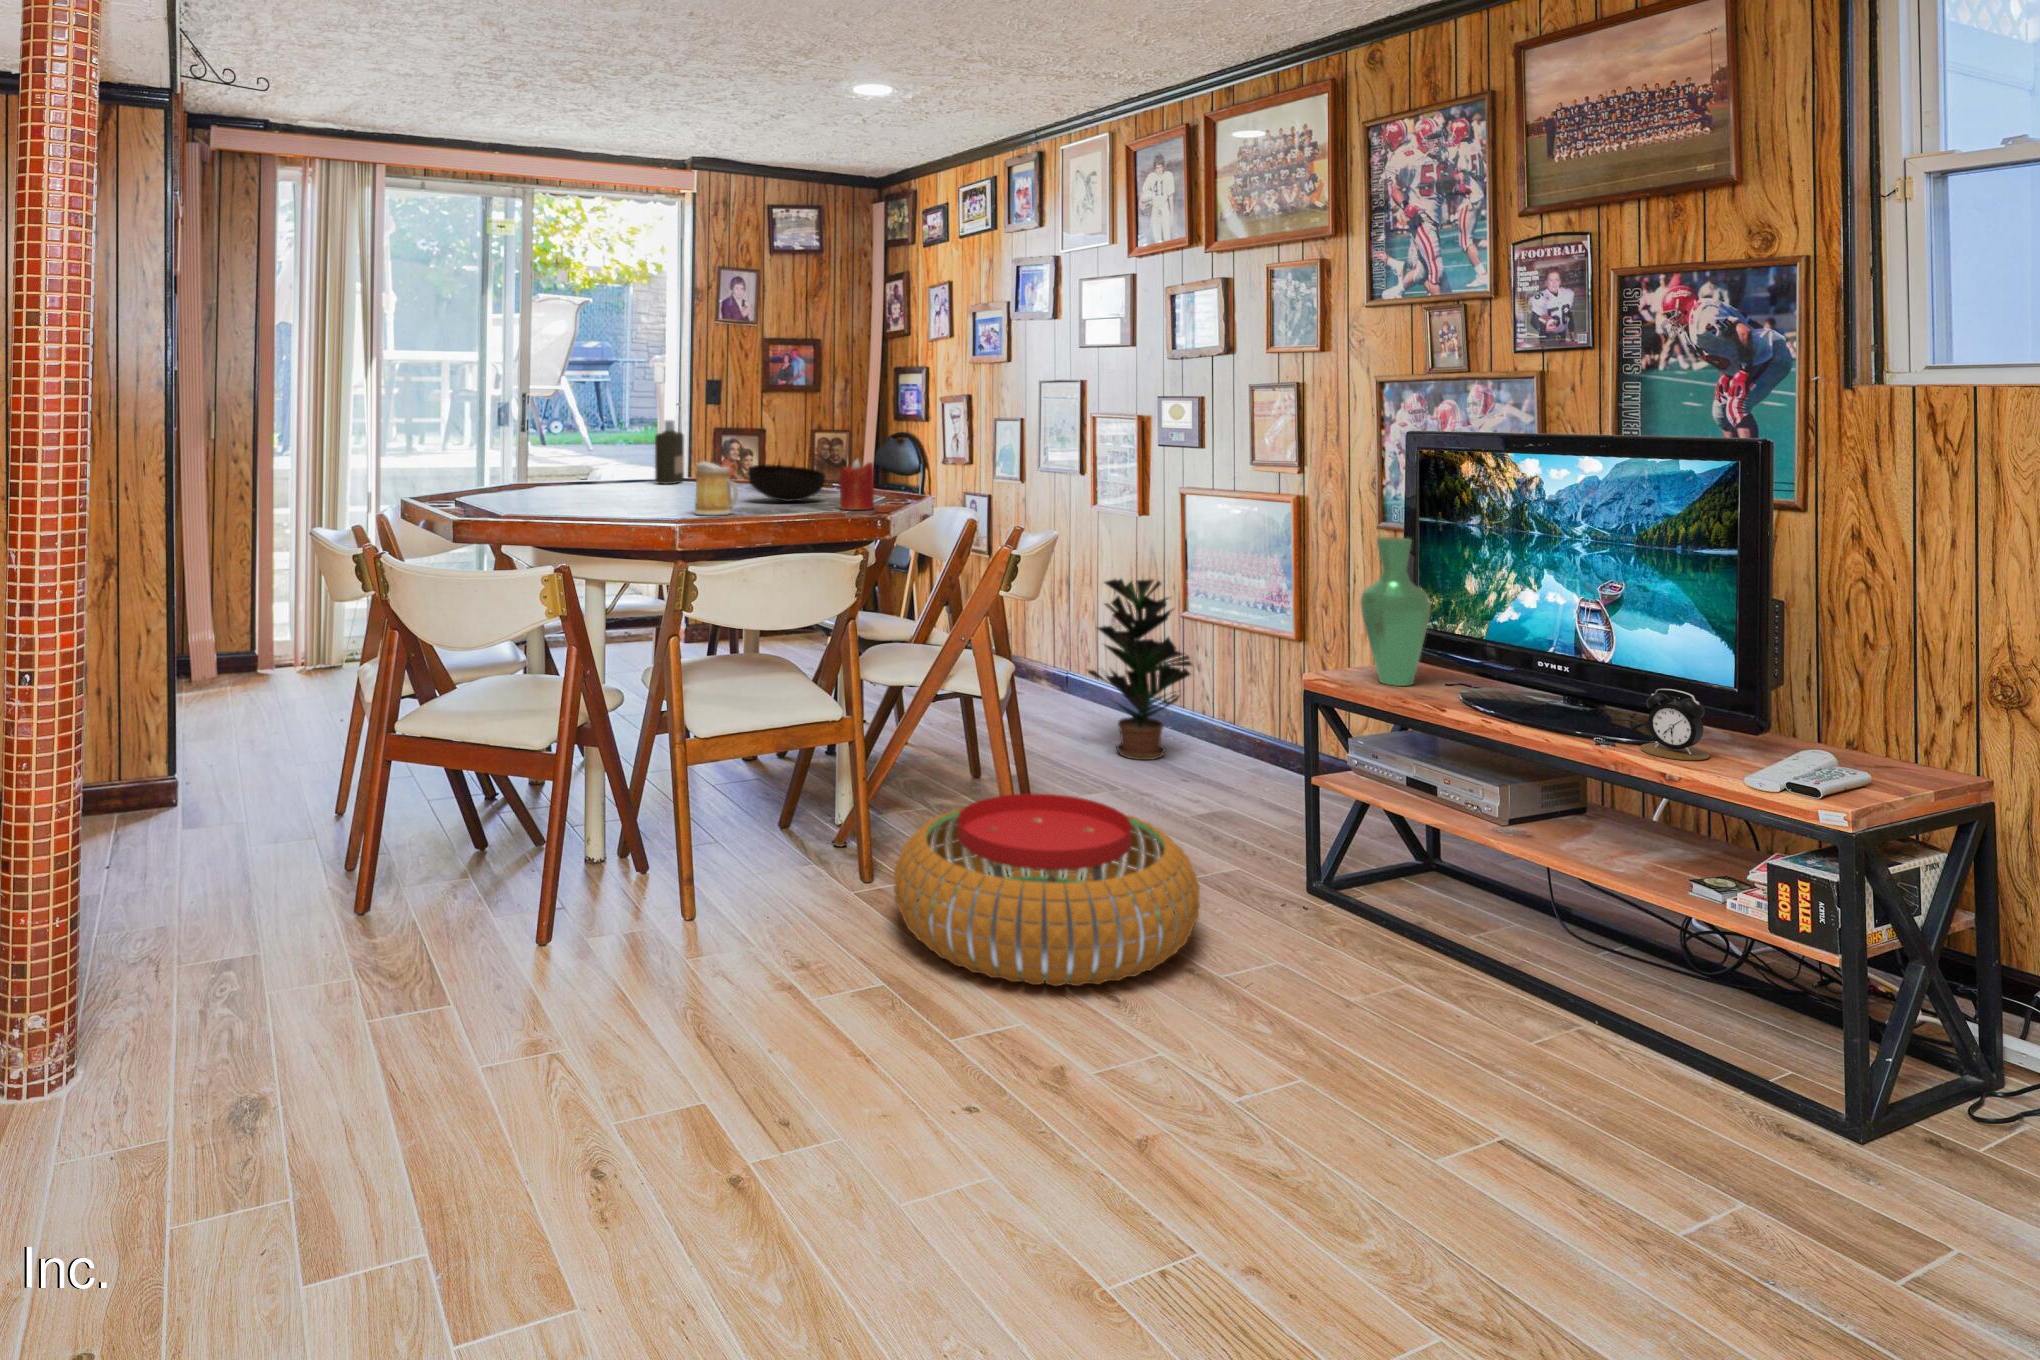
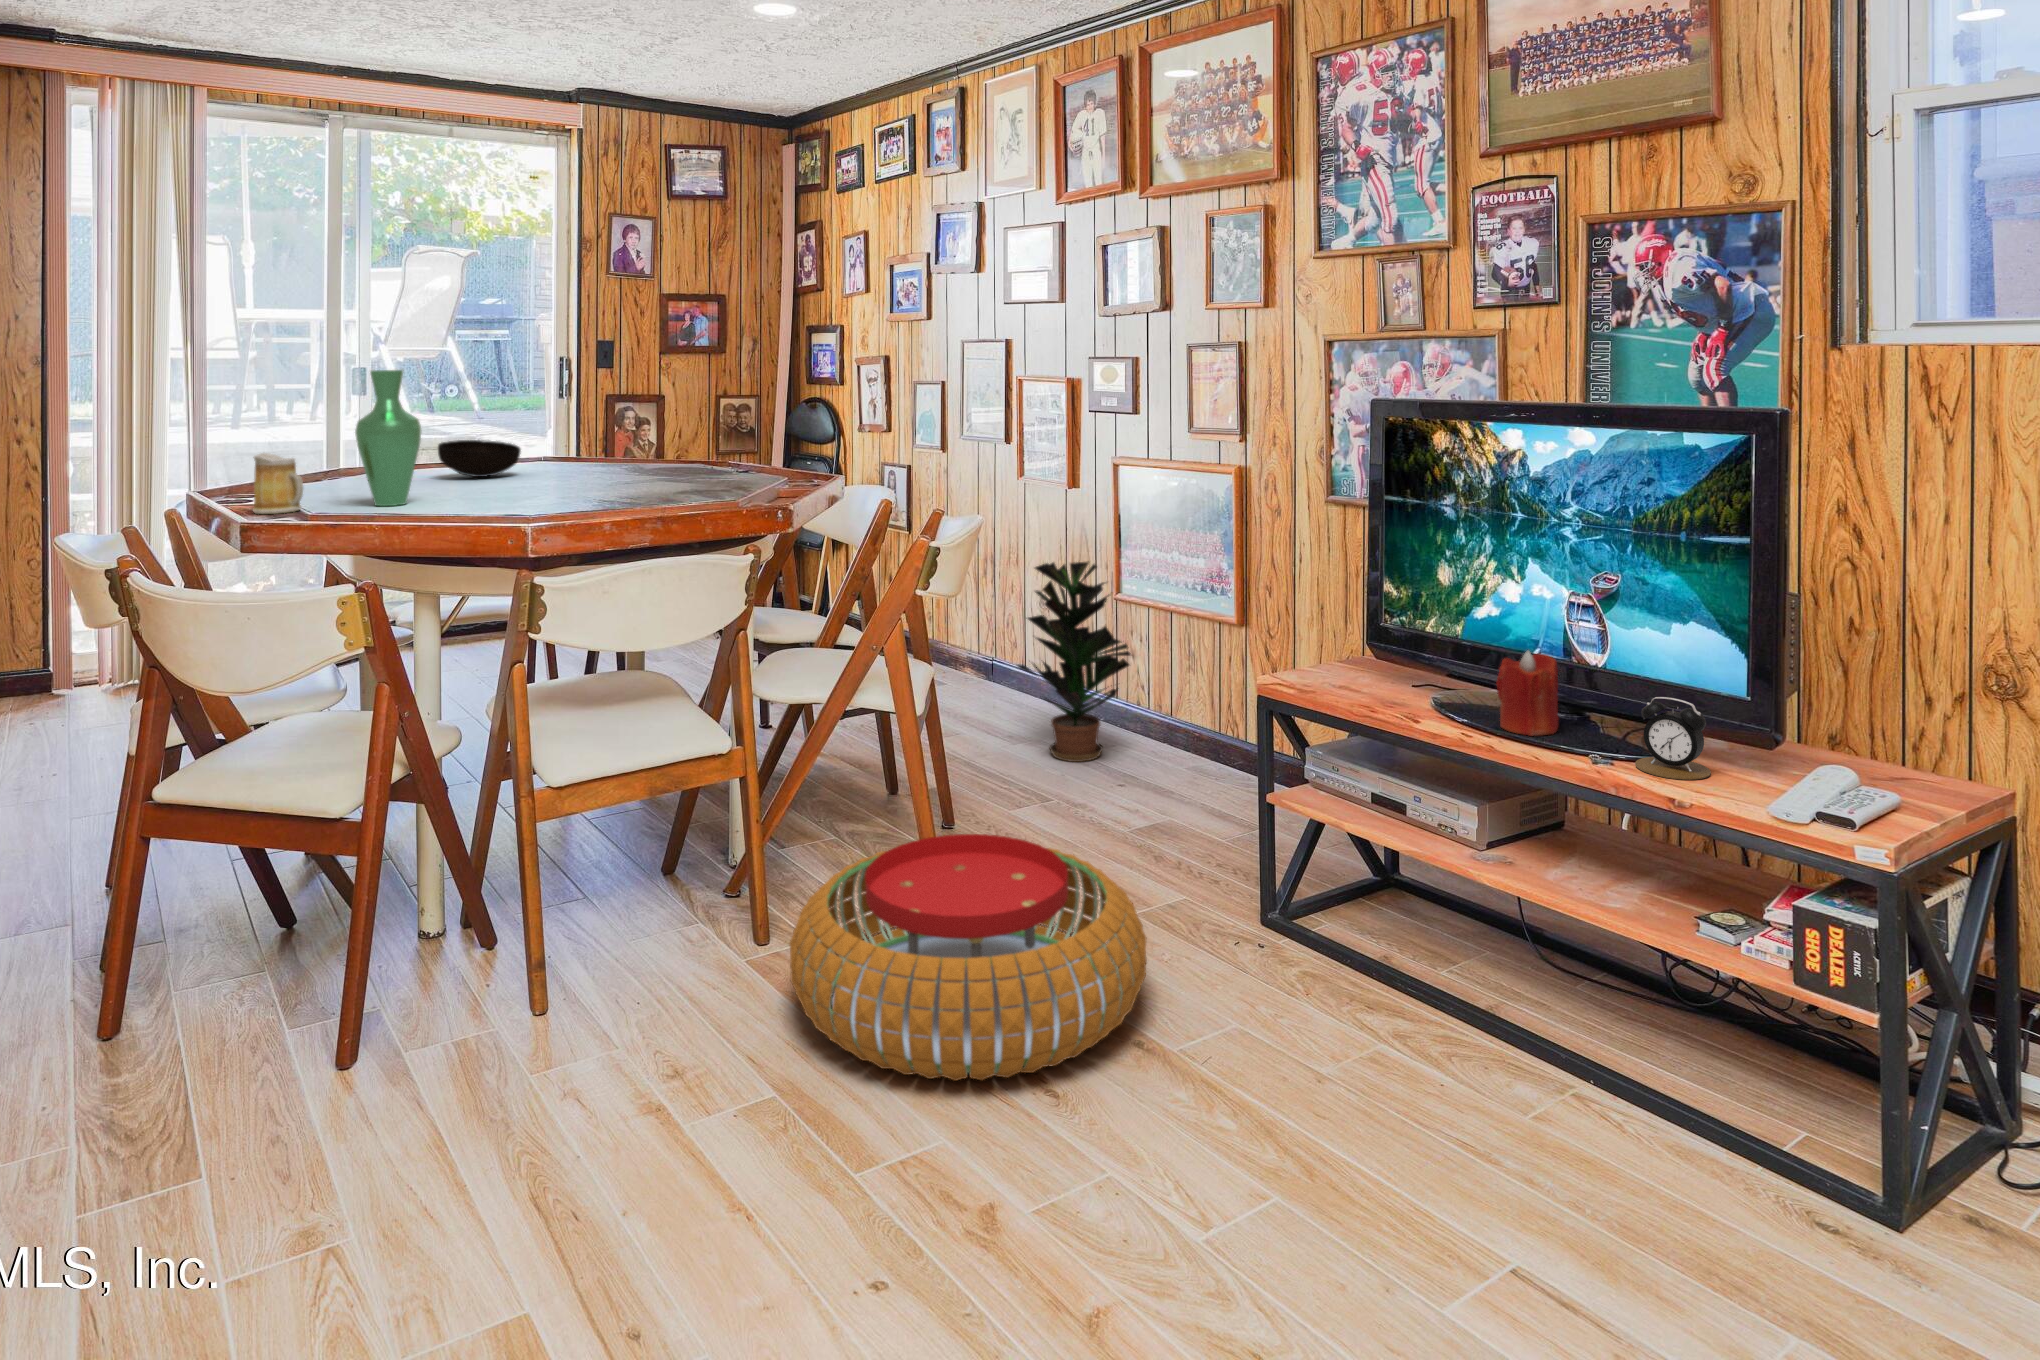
bottle: present [655,420,684,484] -> none [521,395,558,469]
candle: present [839,459,874,510] -> present [1496,651,1559,736]
mug: present [694,461,738,515] -> present [253,453,303,514]
bowl: present [748,464,826,501] -> present [438,440,521,477]
vase: present [1360,537,1430,686] -> present [355,370,421,506]

